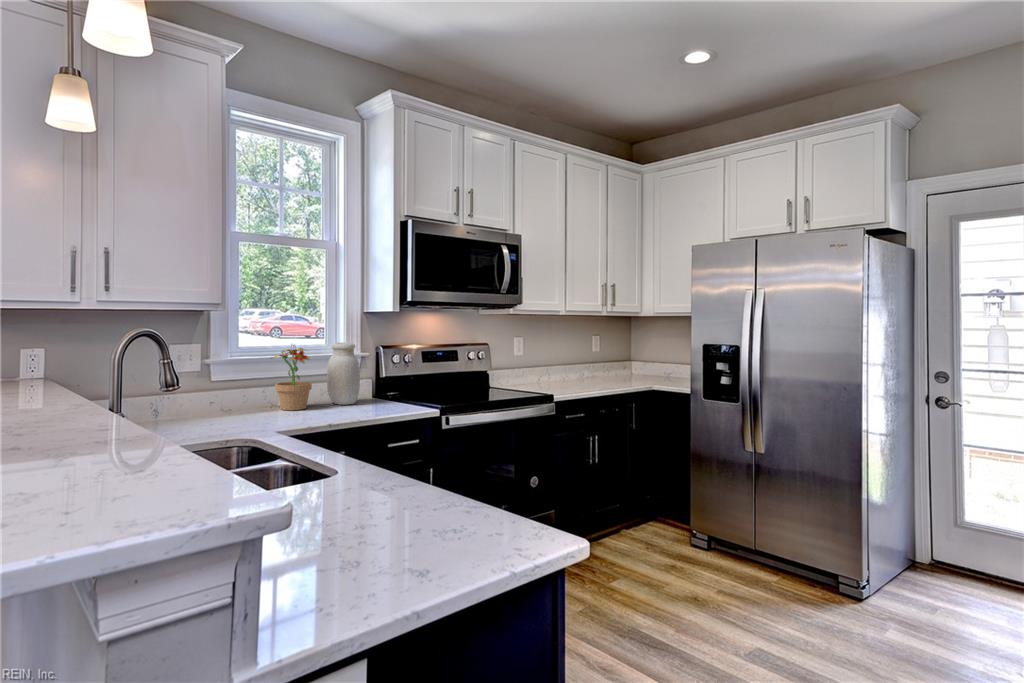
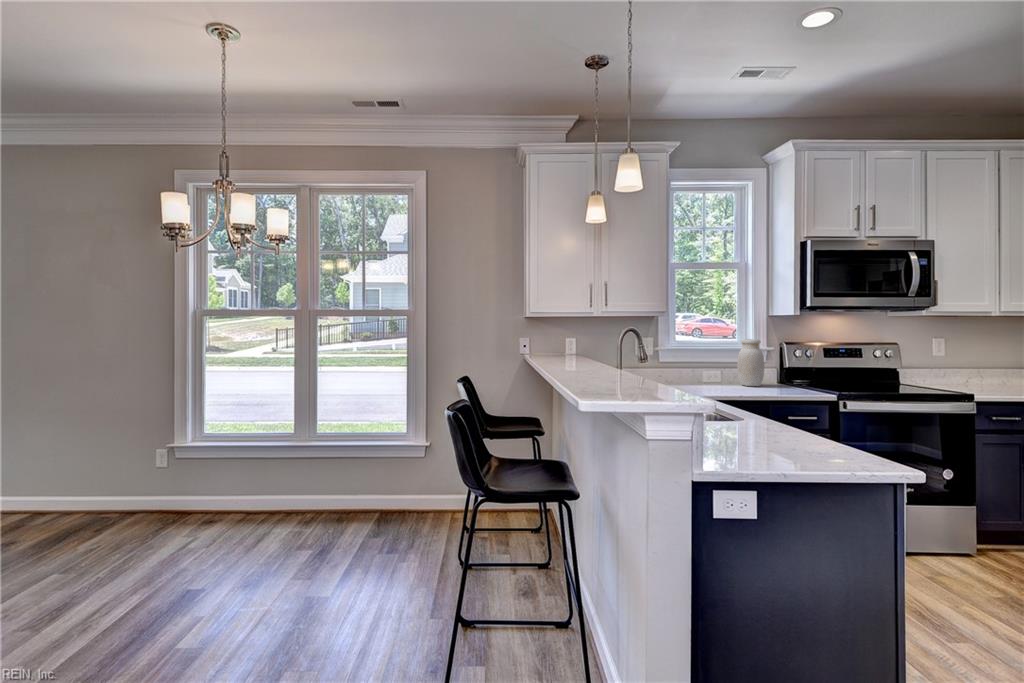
potted plant: present [271,345,312,410] -> none [695,339,725,387]

